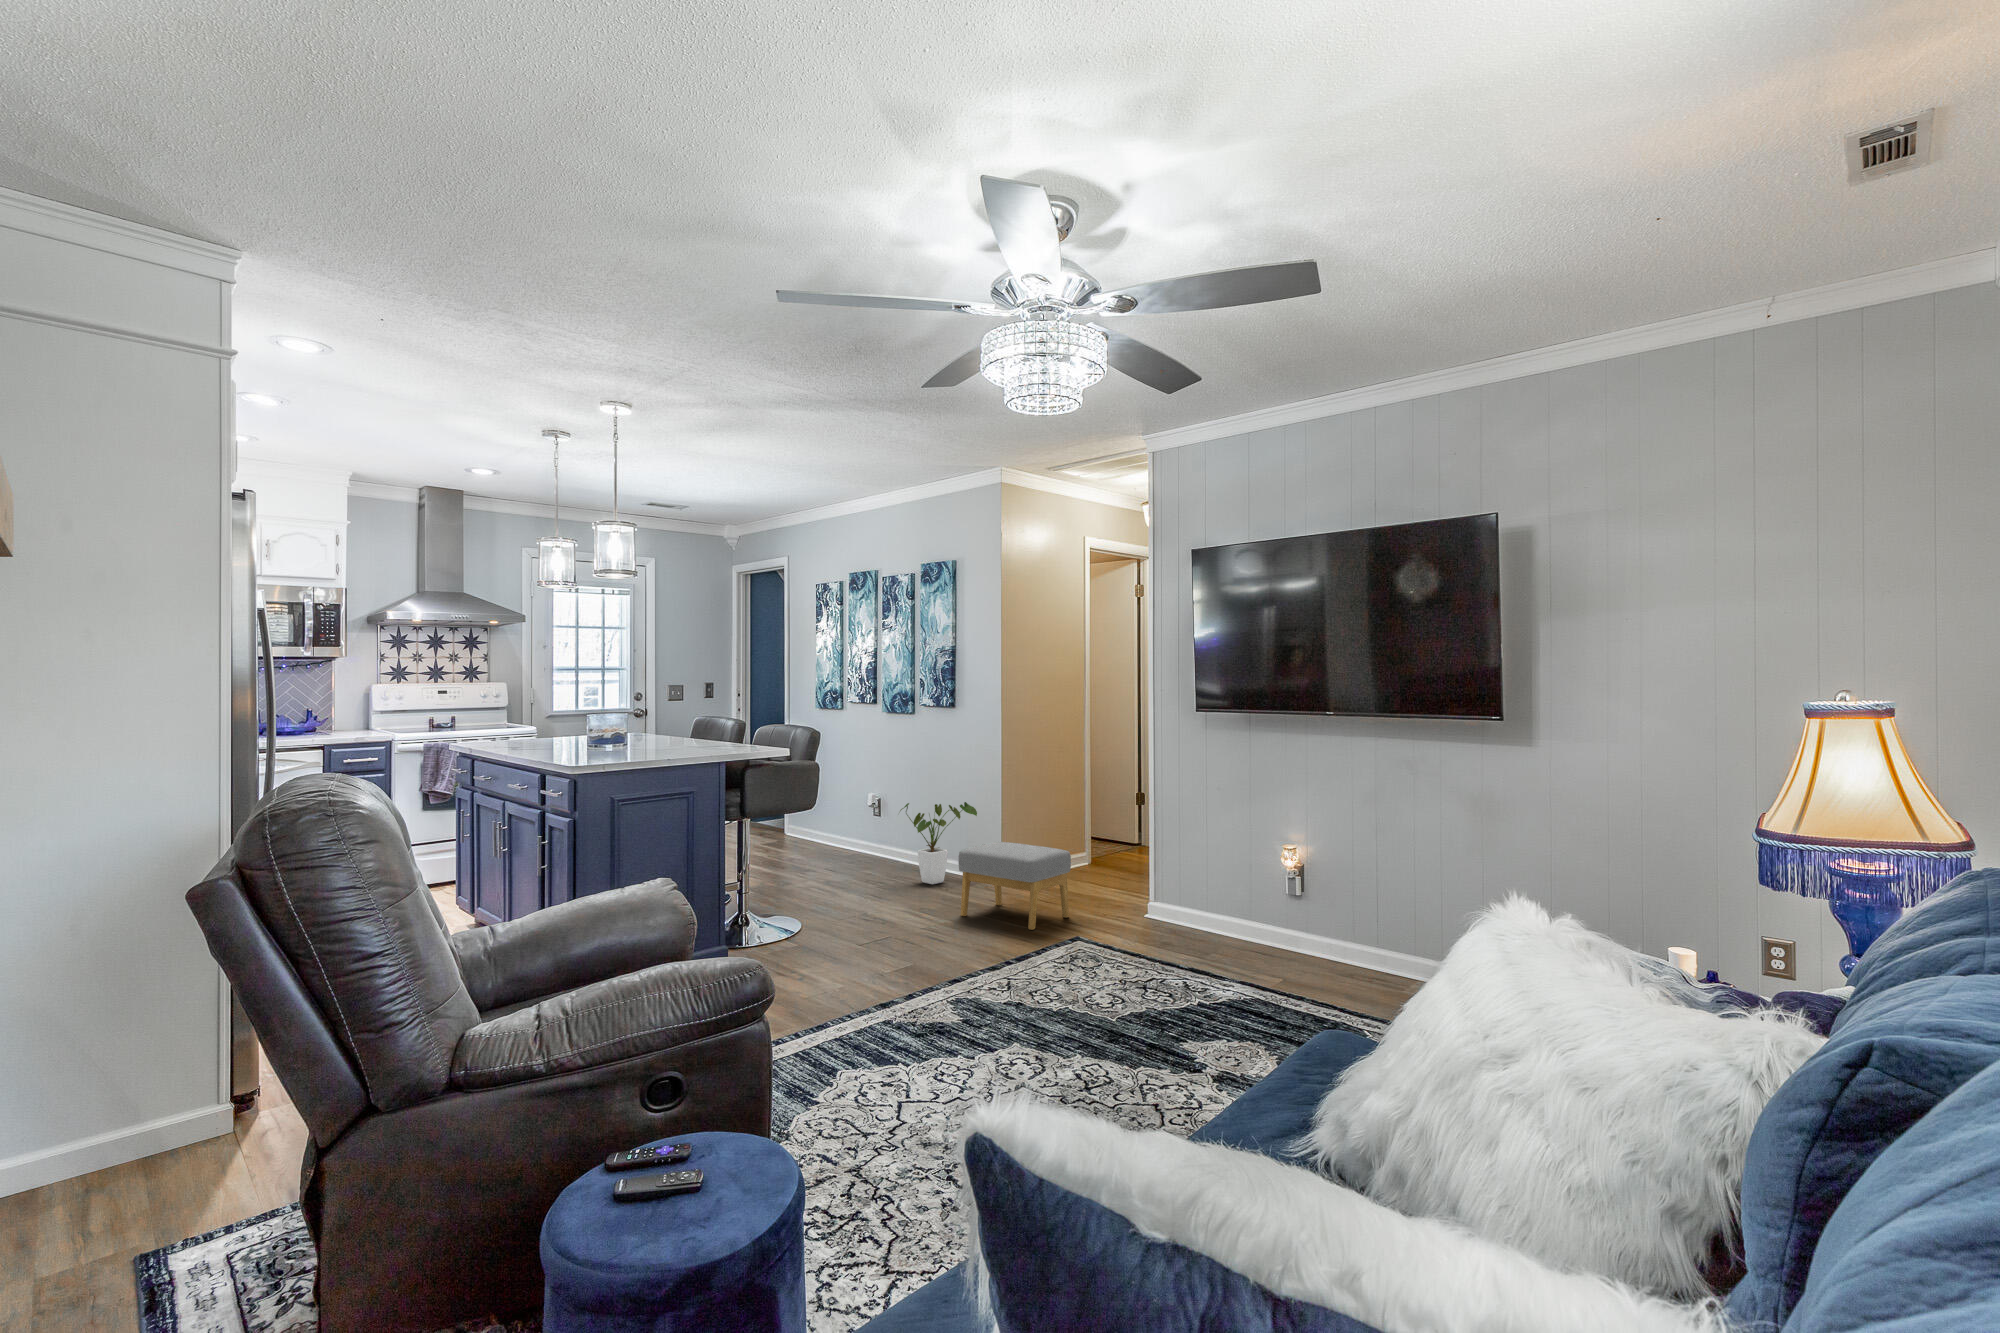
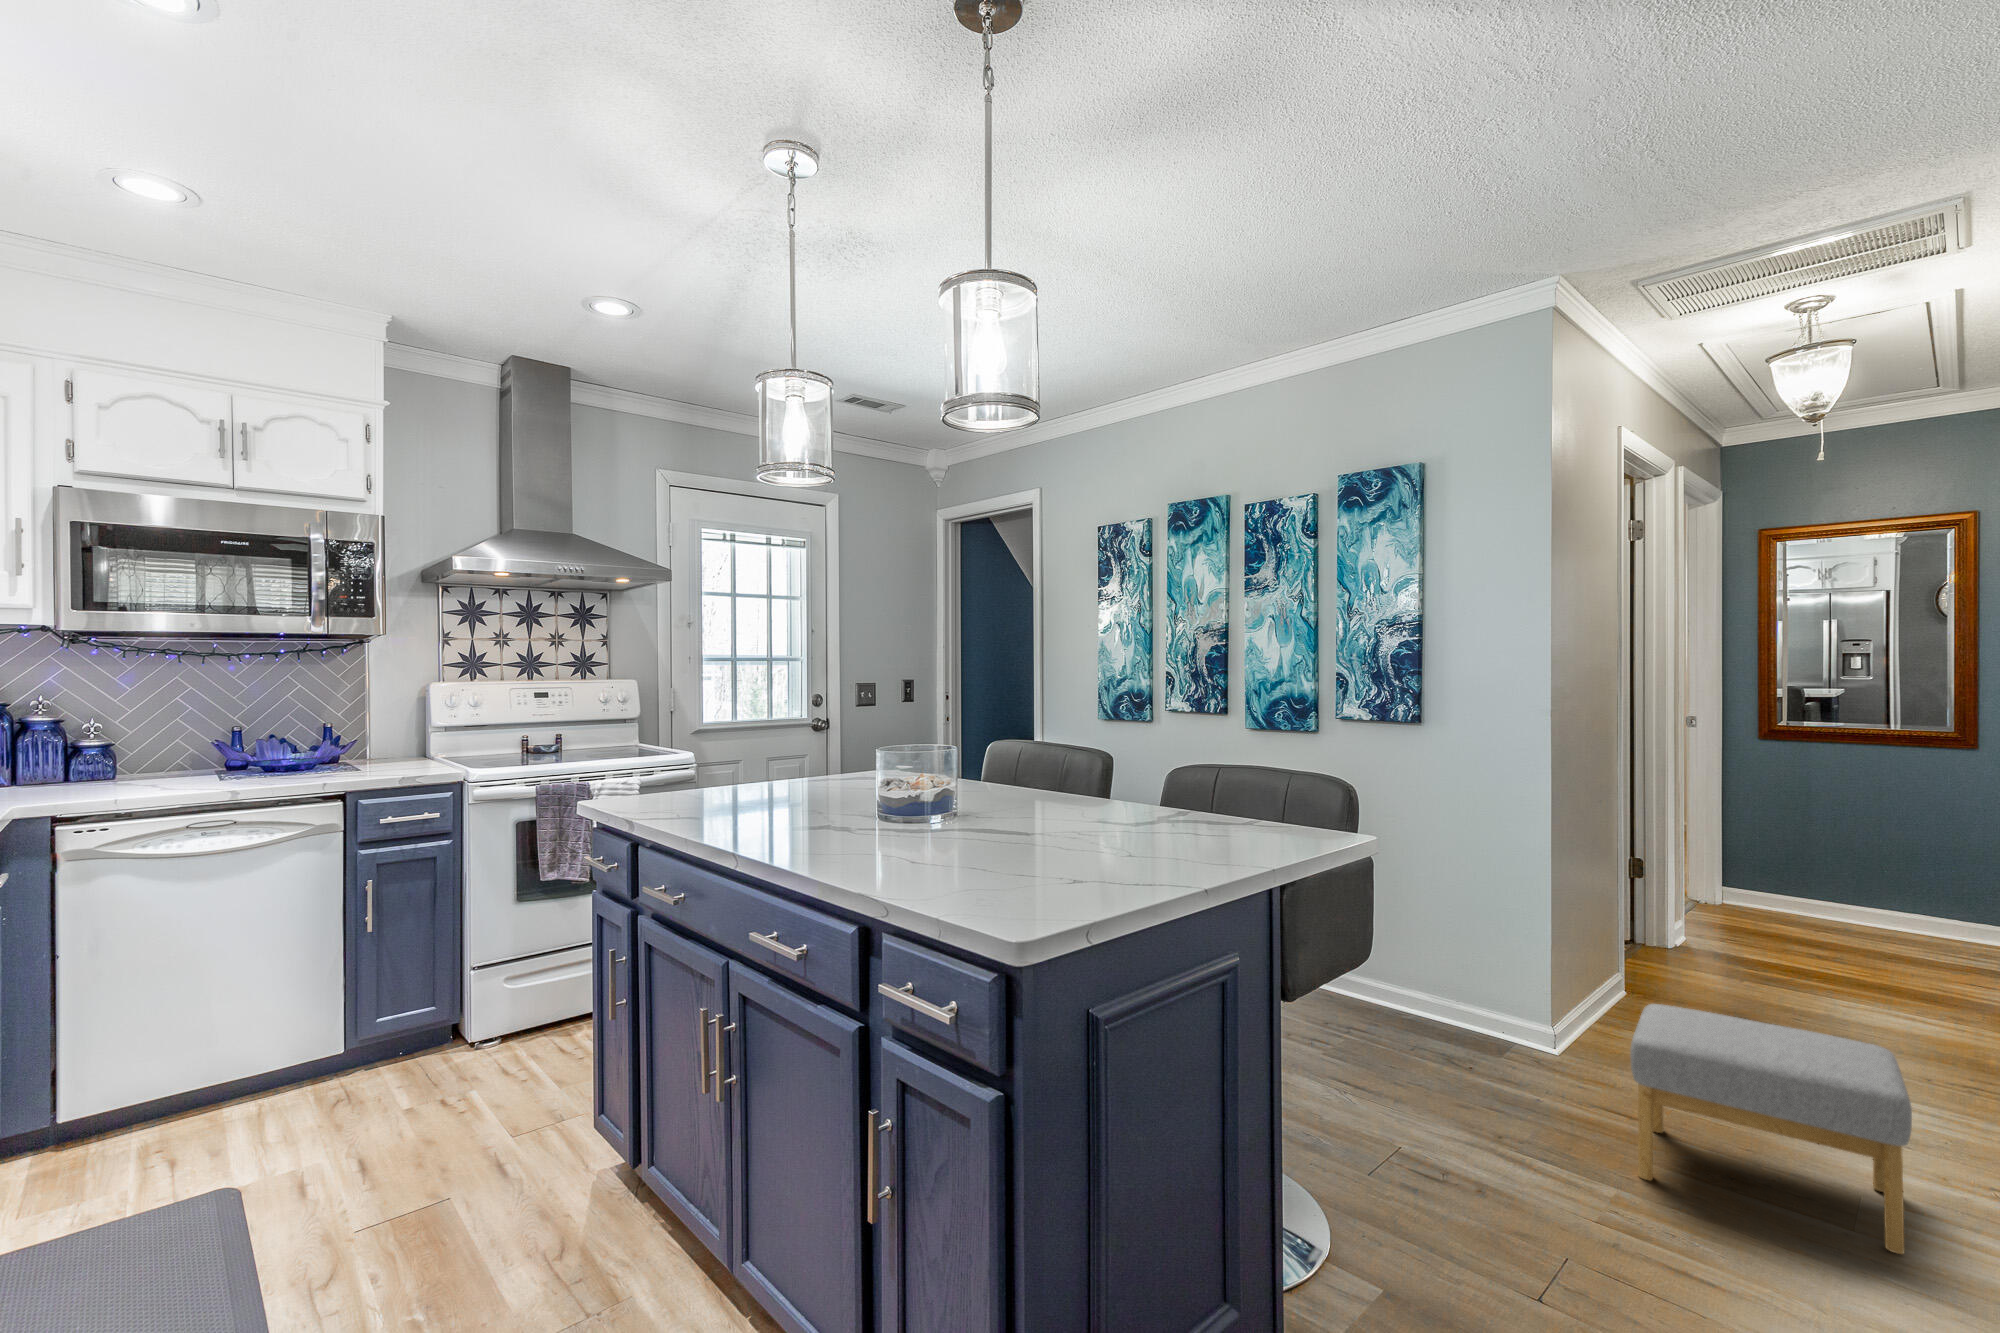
house plant: present [900,802,977,884] -> none [1371,898,1508,1052]

